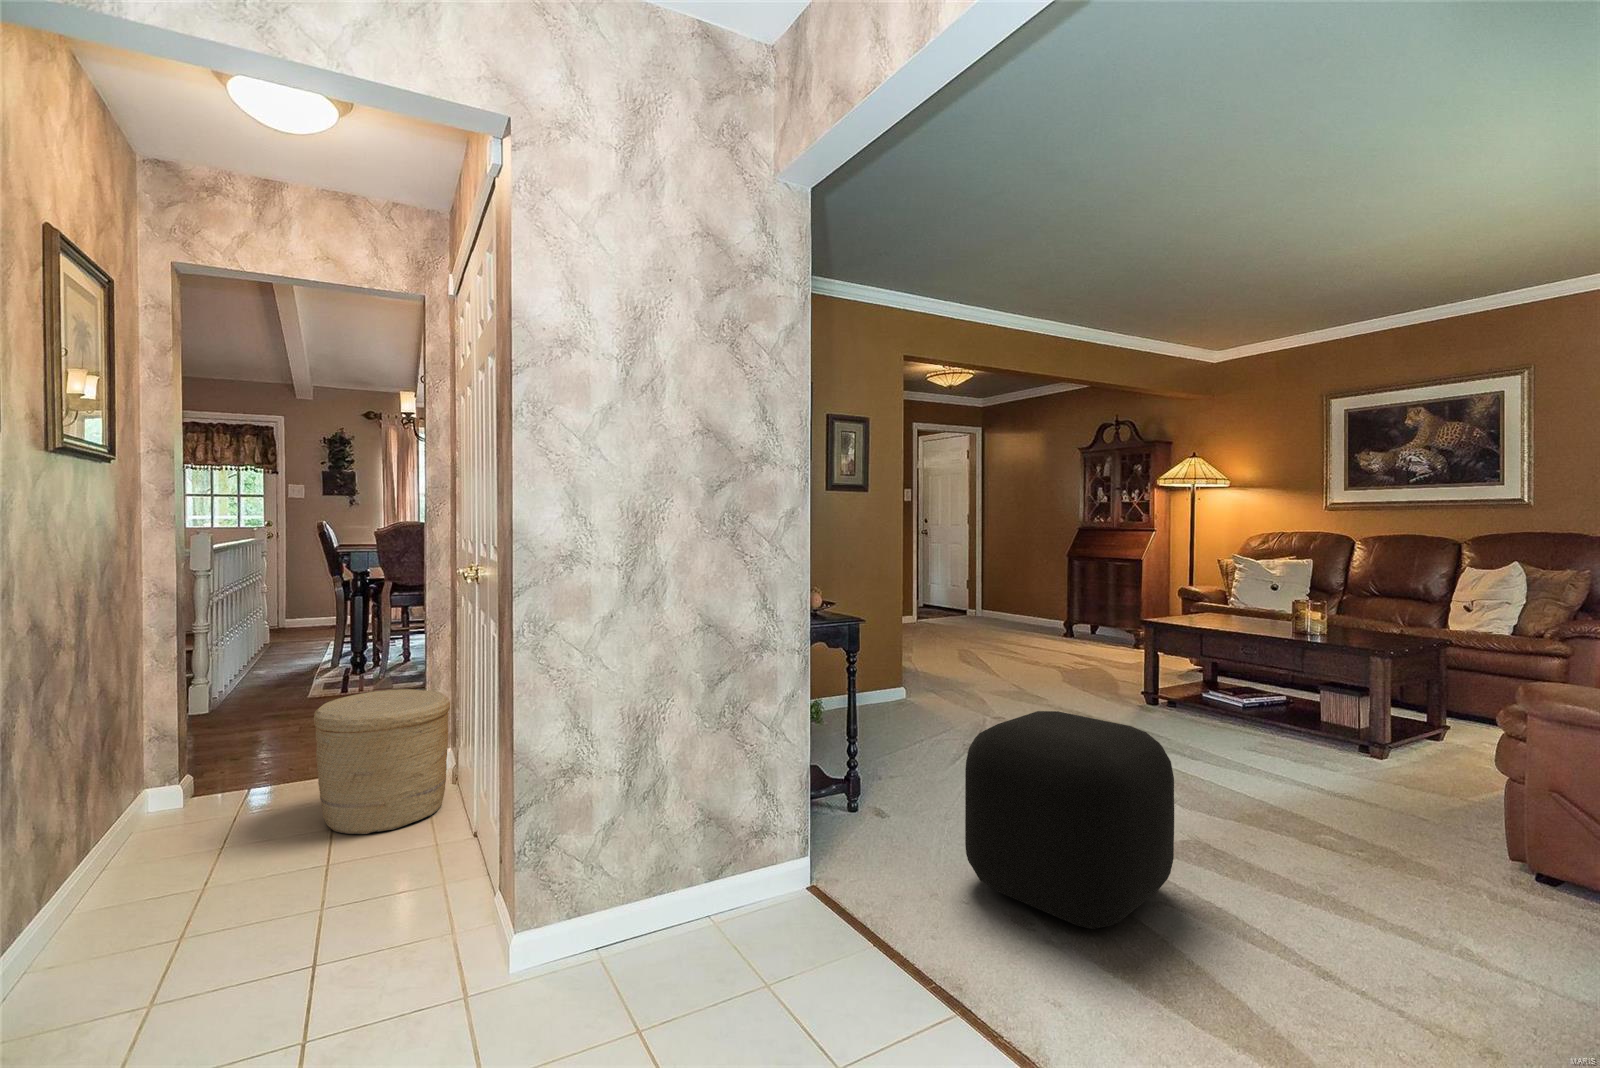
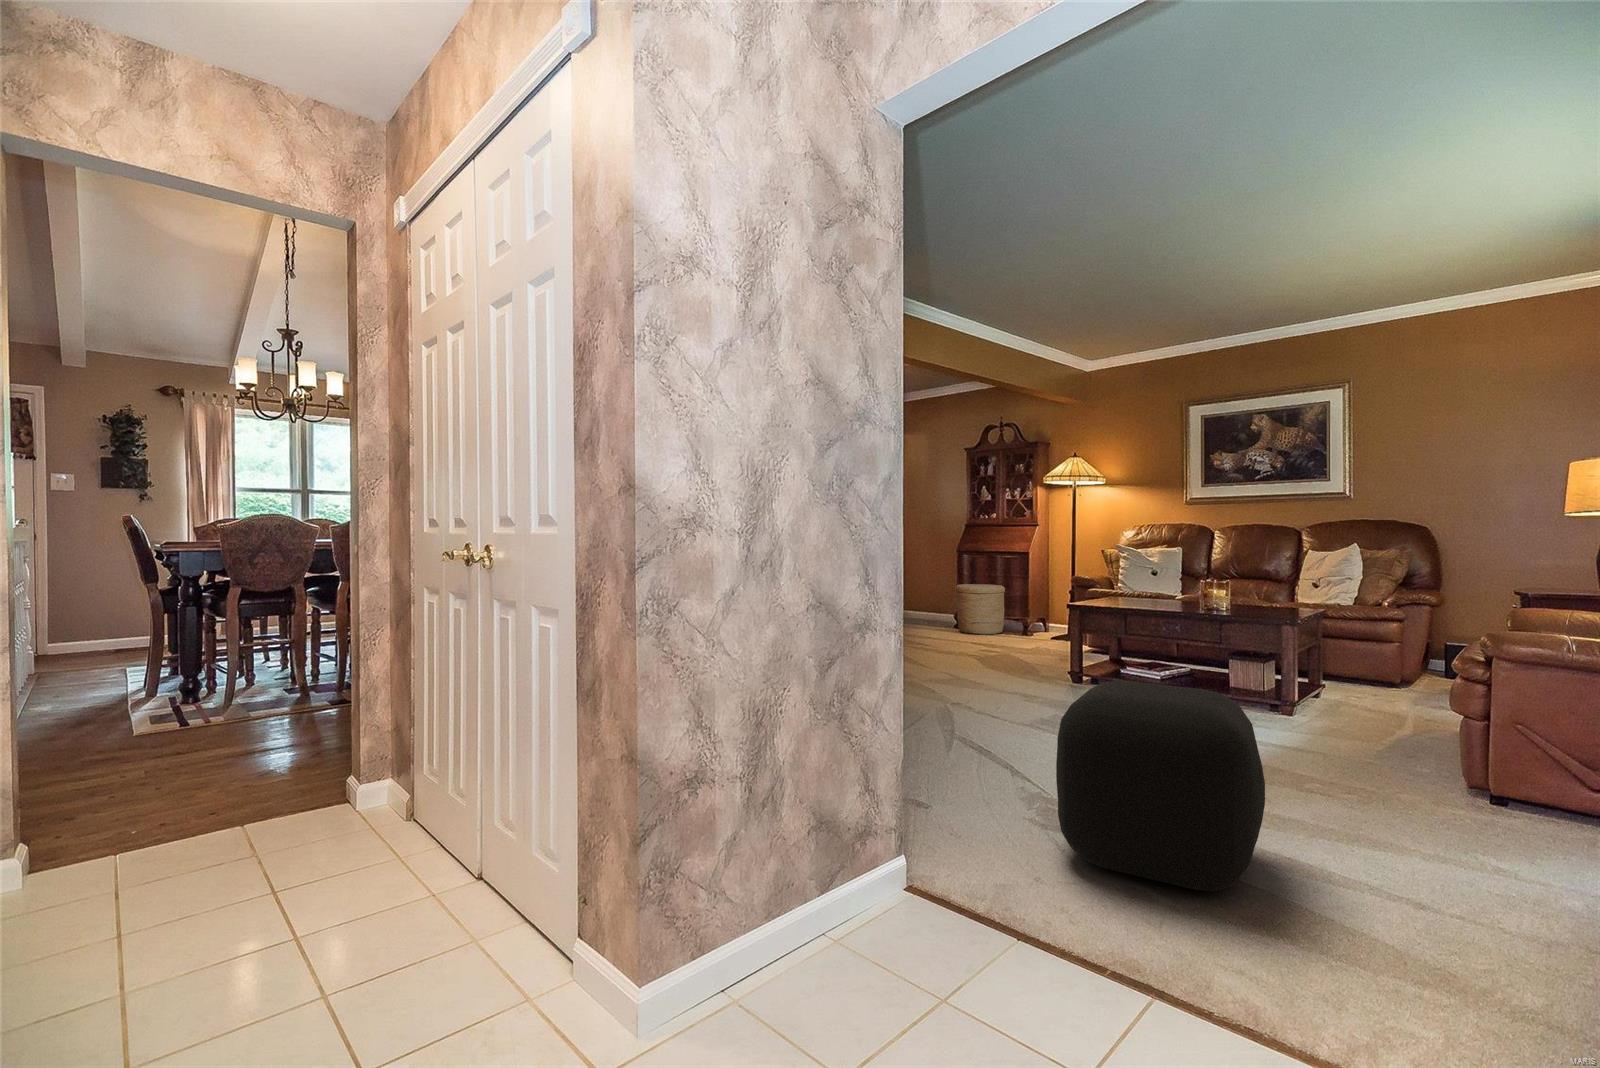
woven basket: present [314,689,450,834] -> present [955,584,1005,635]

